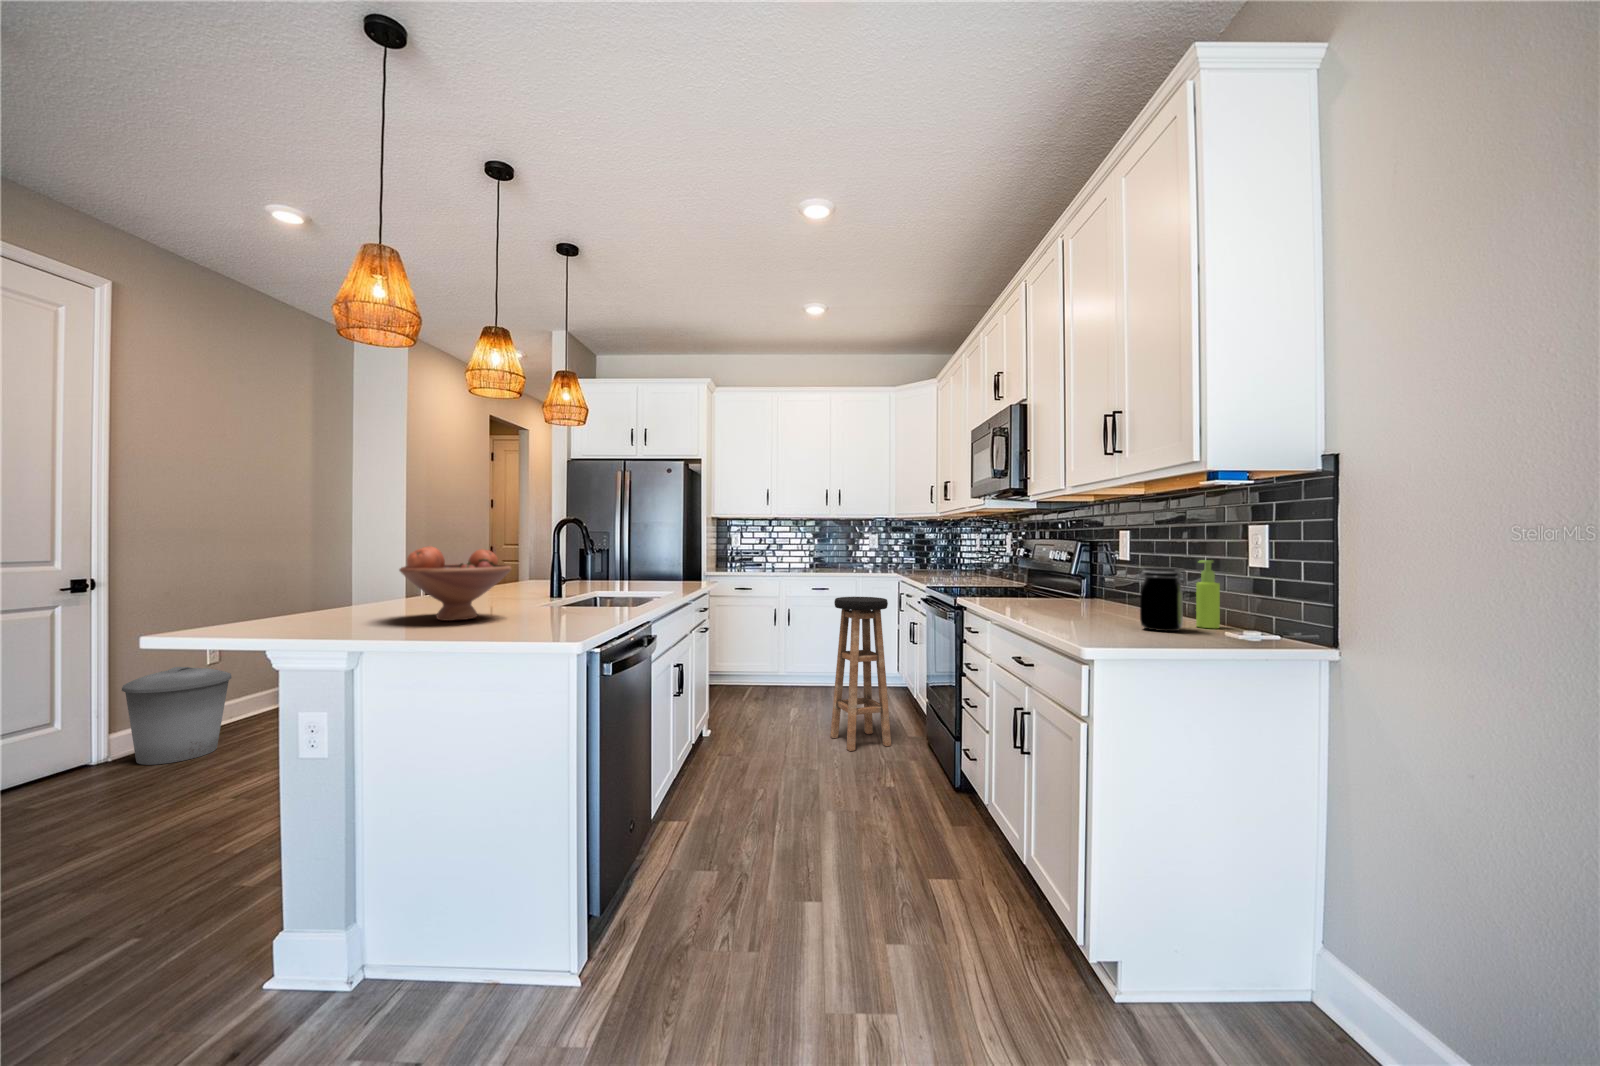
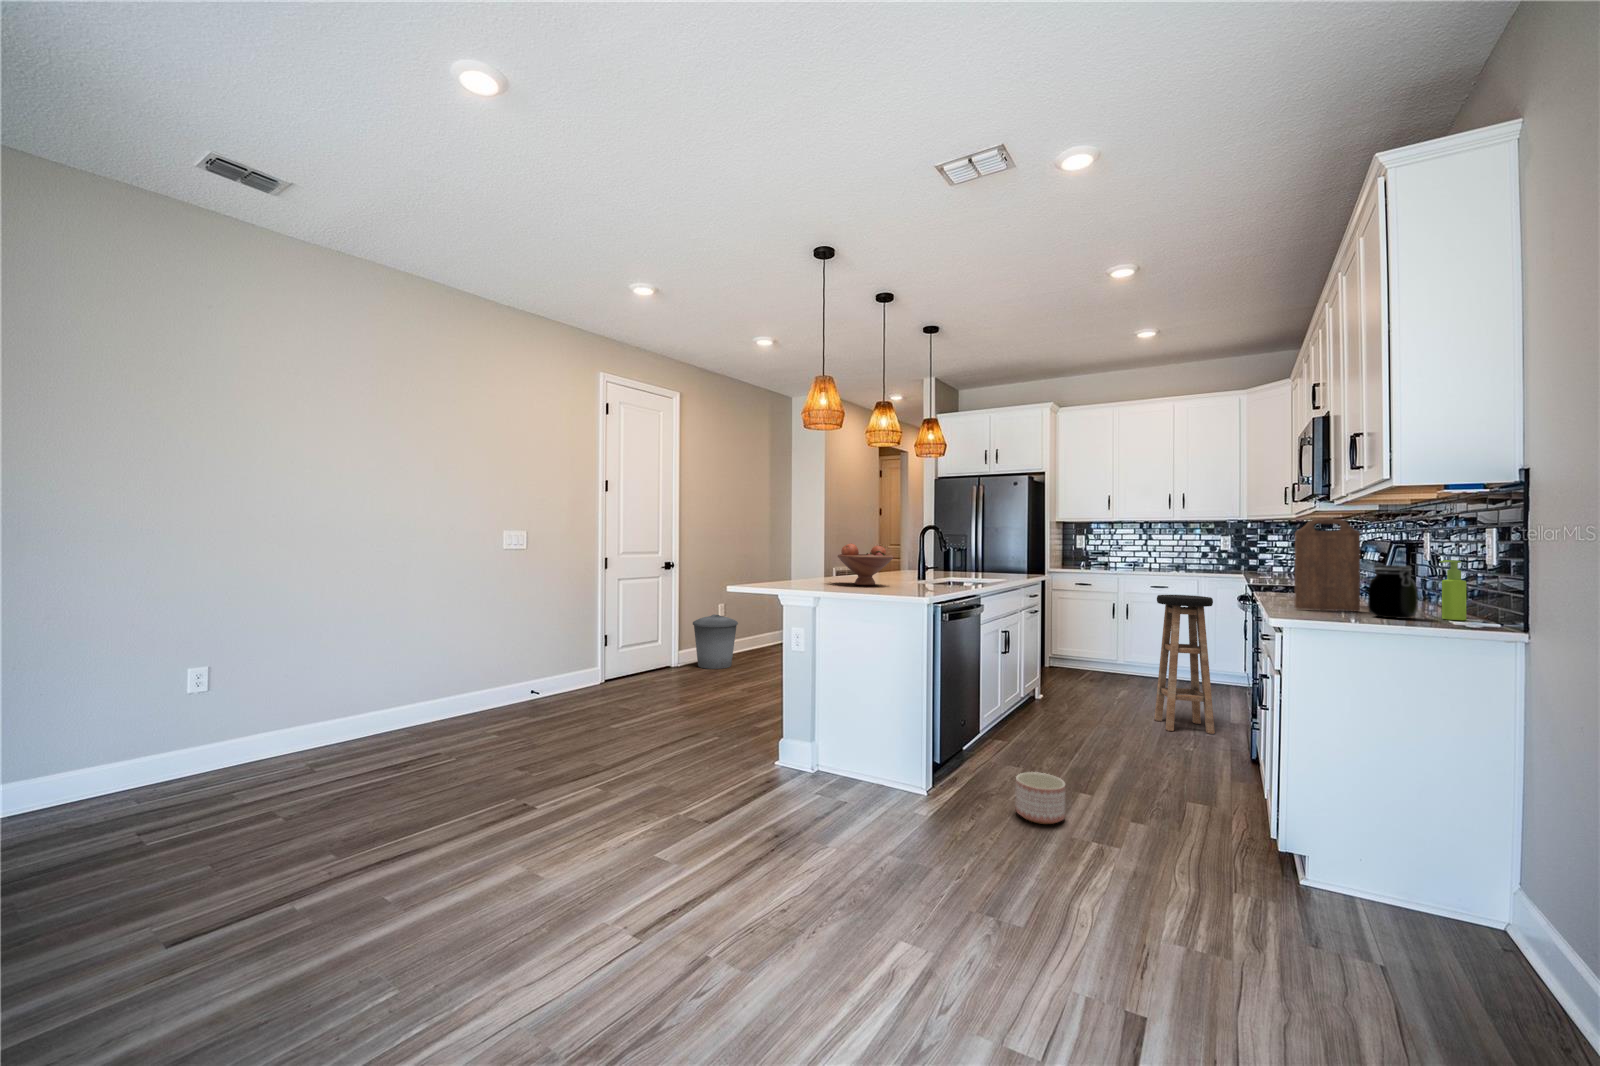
cutting board: none [1050,512,1107,622] -> present [1294,519,1360,611]
planter: none [735,907,811,1011] -> present [1016,772,1065,824]

